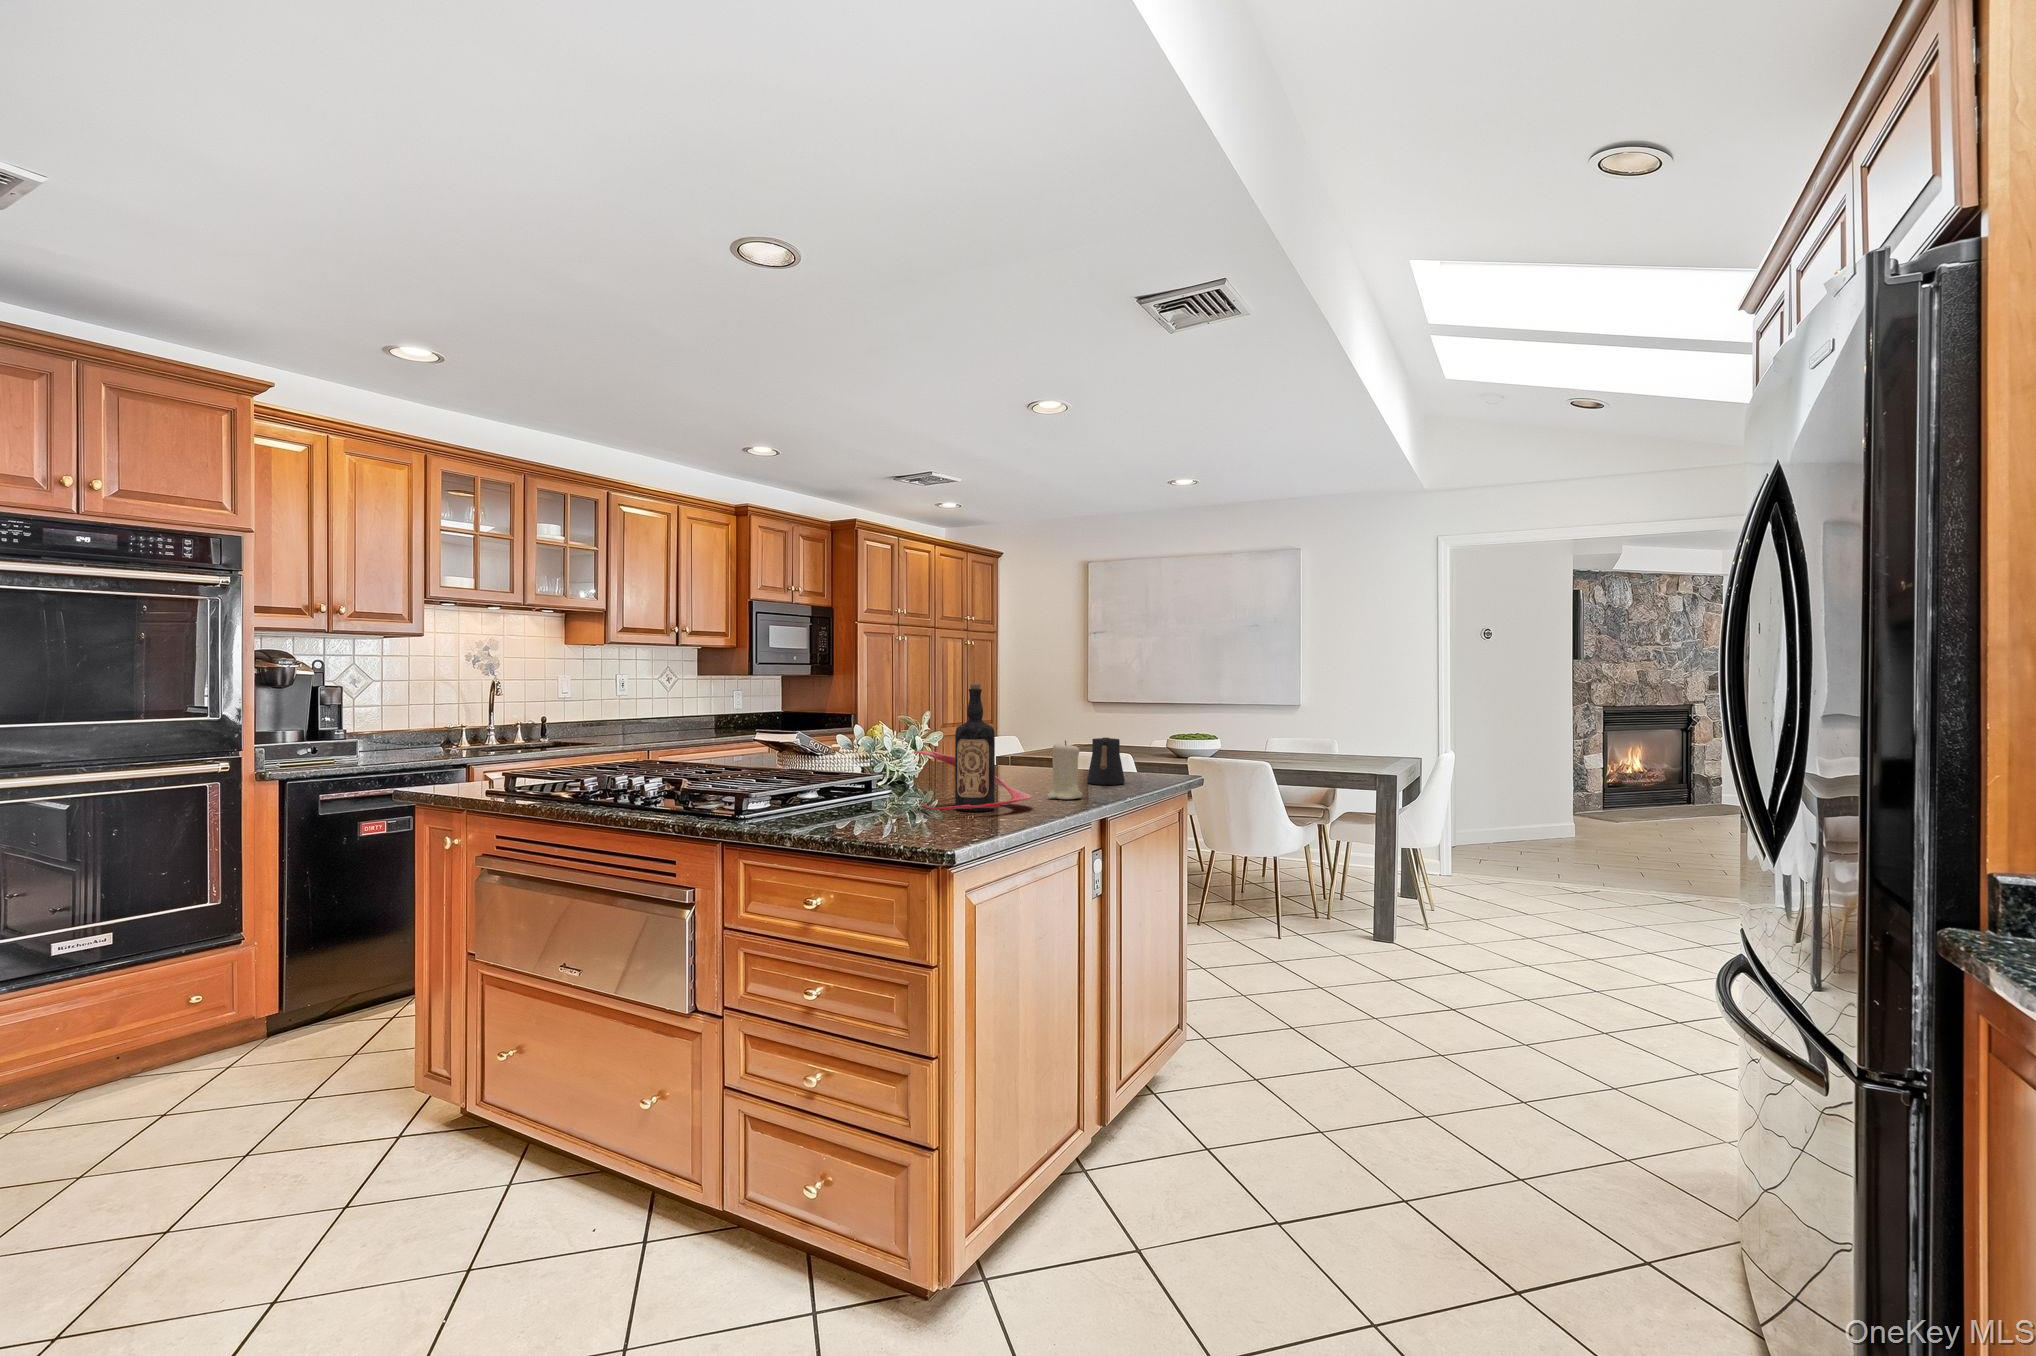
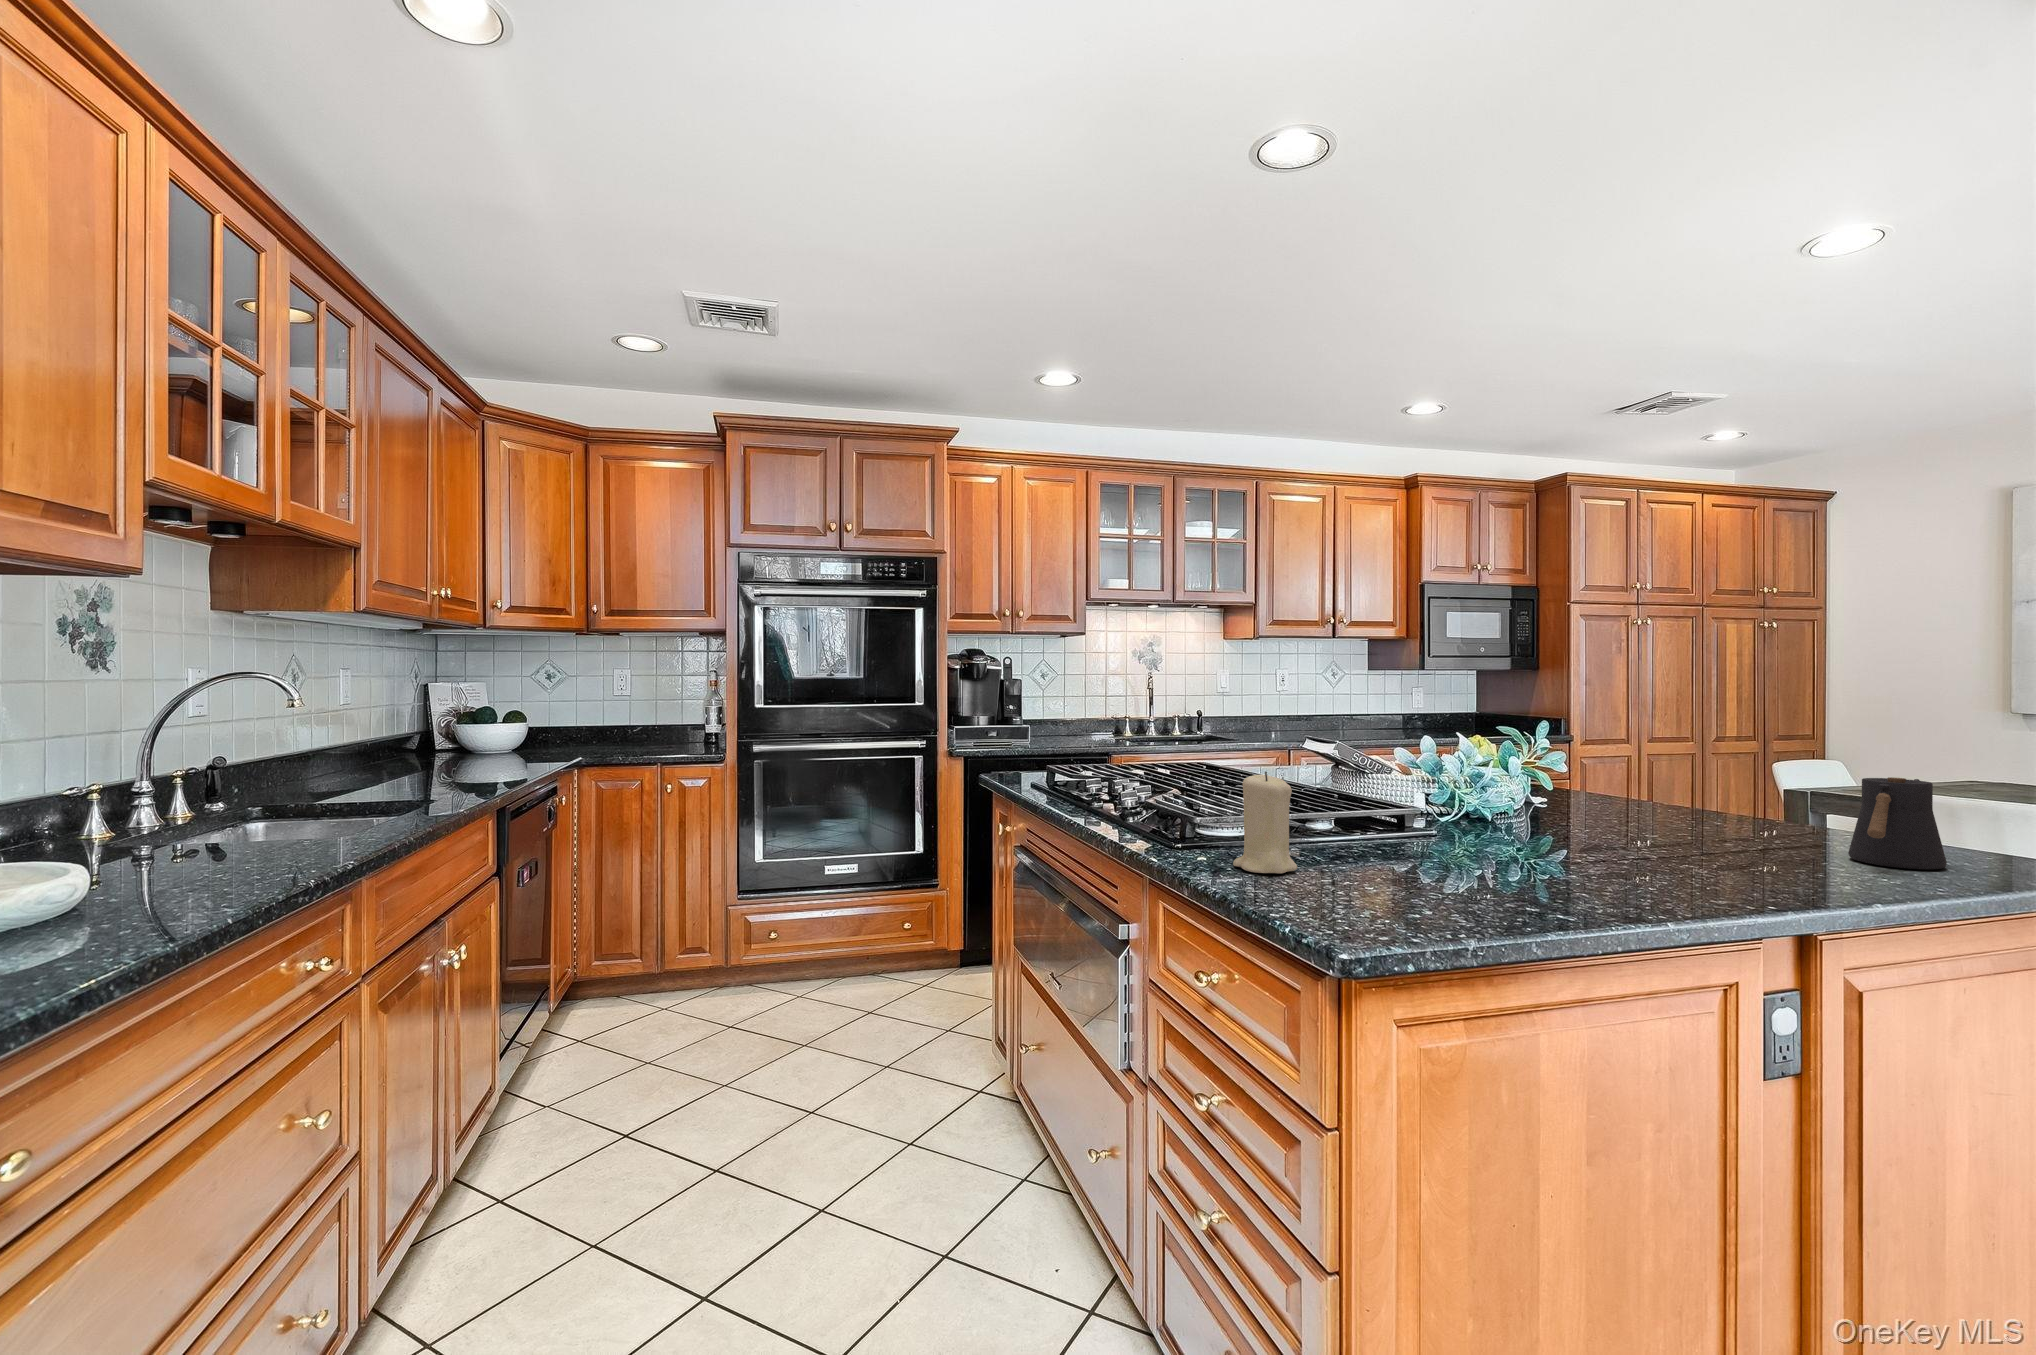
bottle: present [914,683,1032,811] -> none [1418,675,1646,886]
candle: present [1047,741,1082,799] -> present [1233,771,1297,874]

